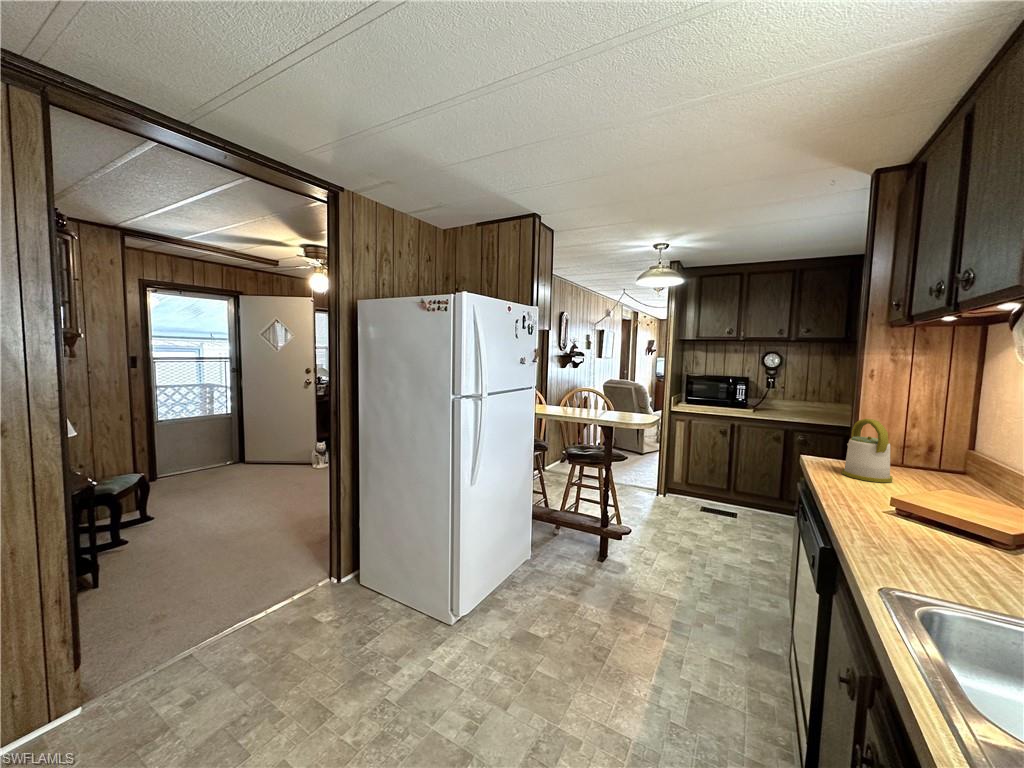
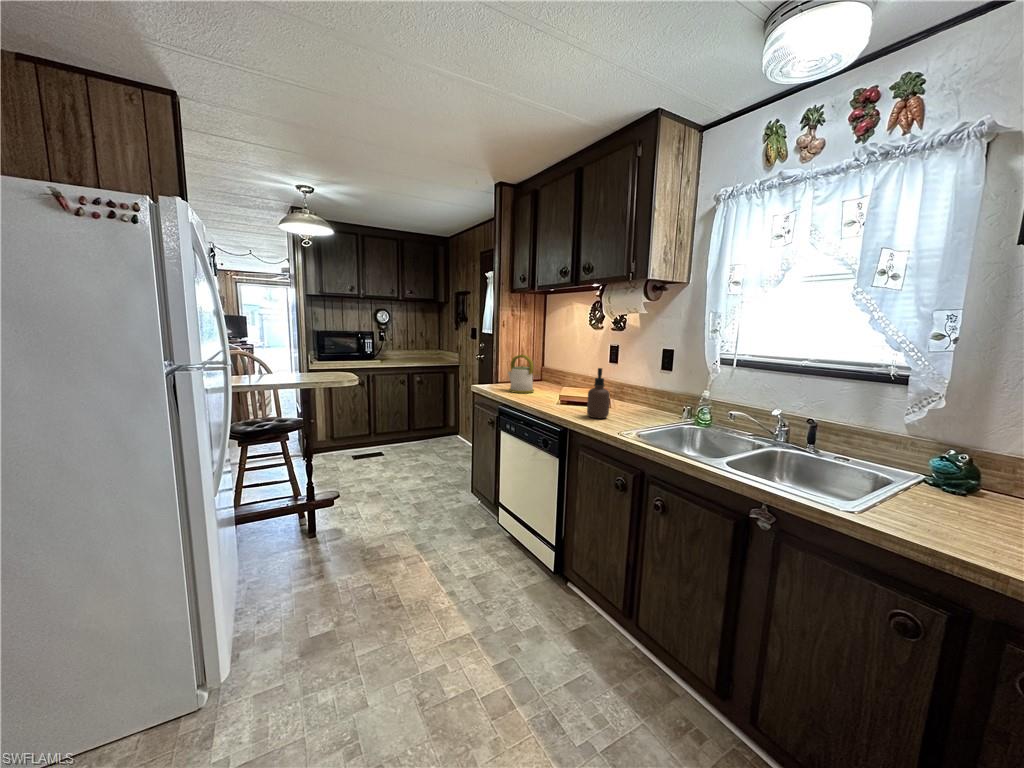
soap dispenser: none [892,457,953,557] -> present [587,368,610,419]

